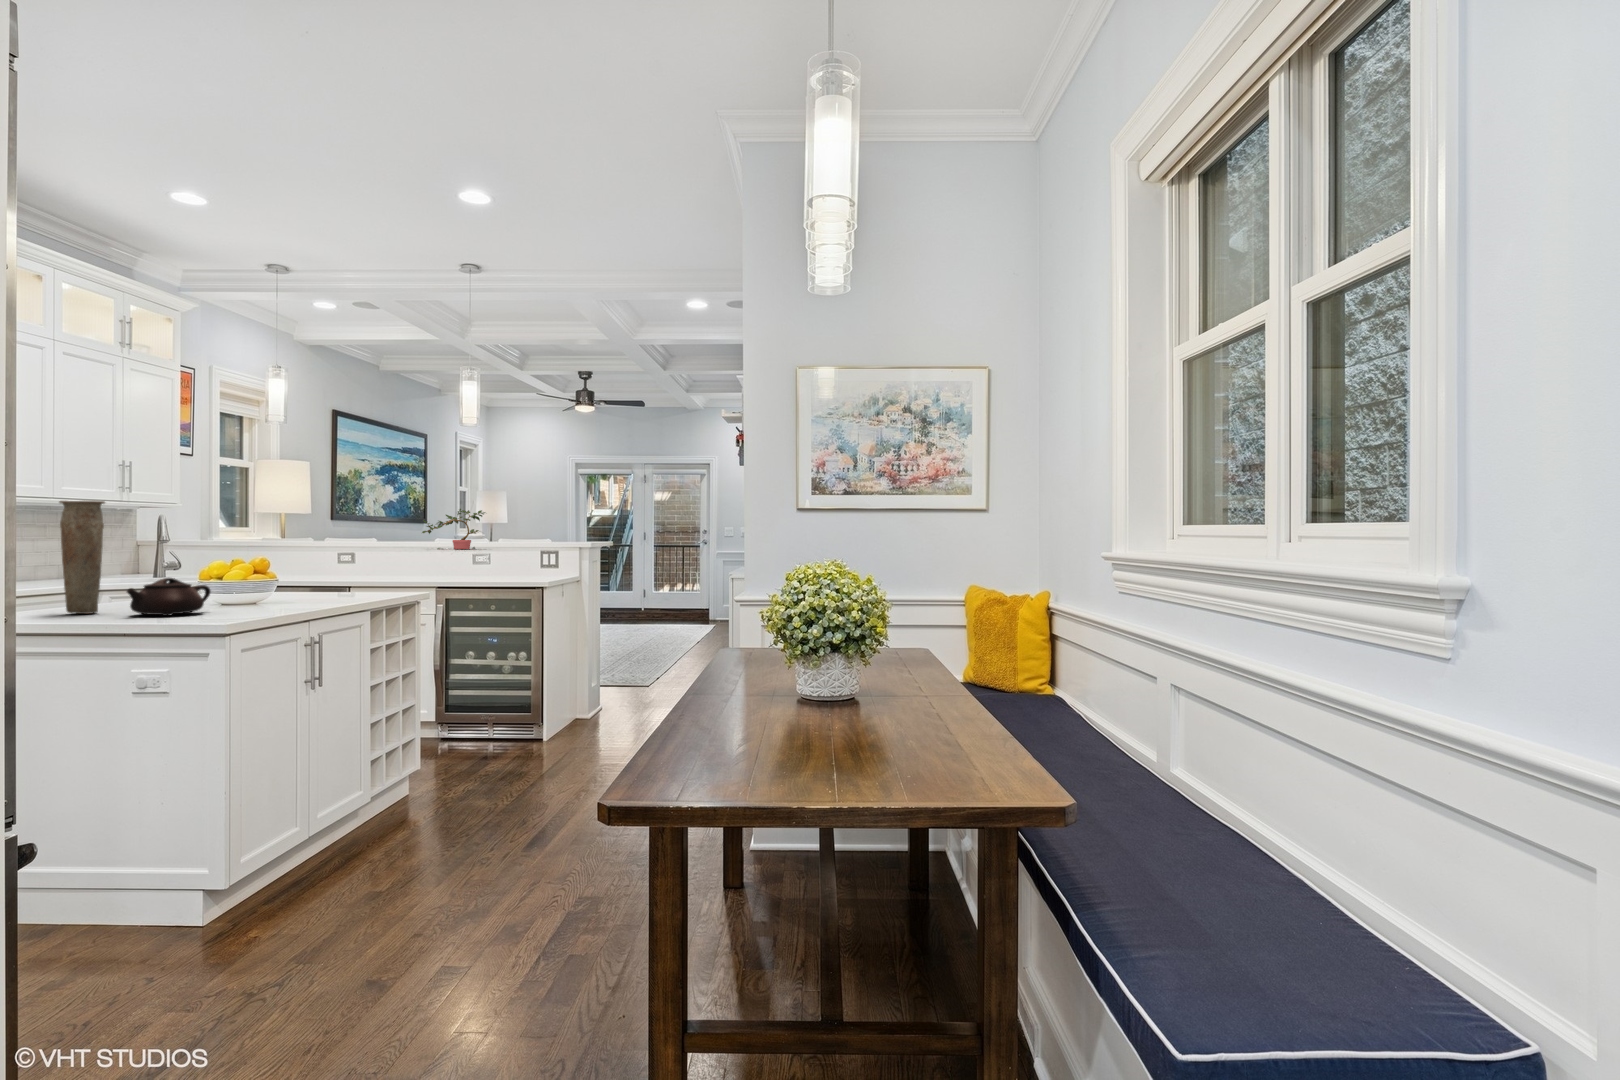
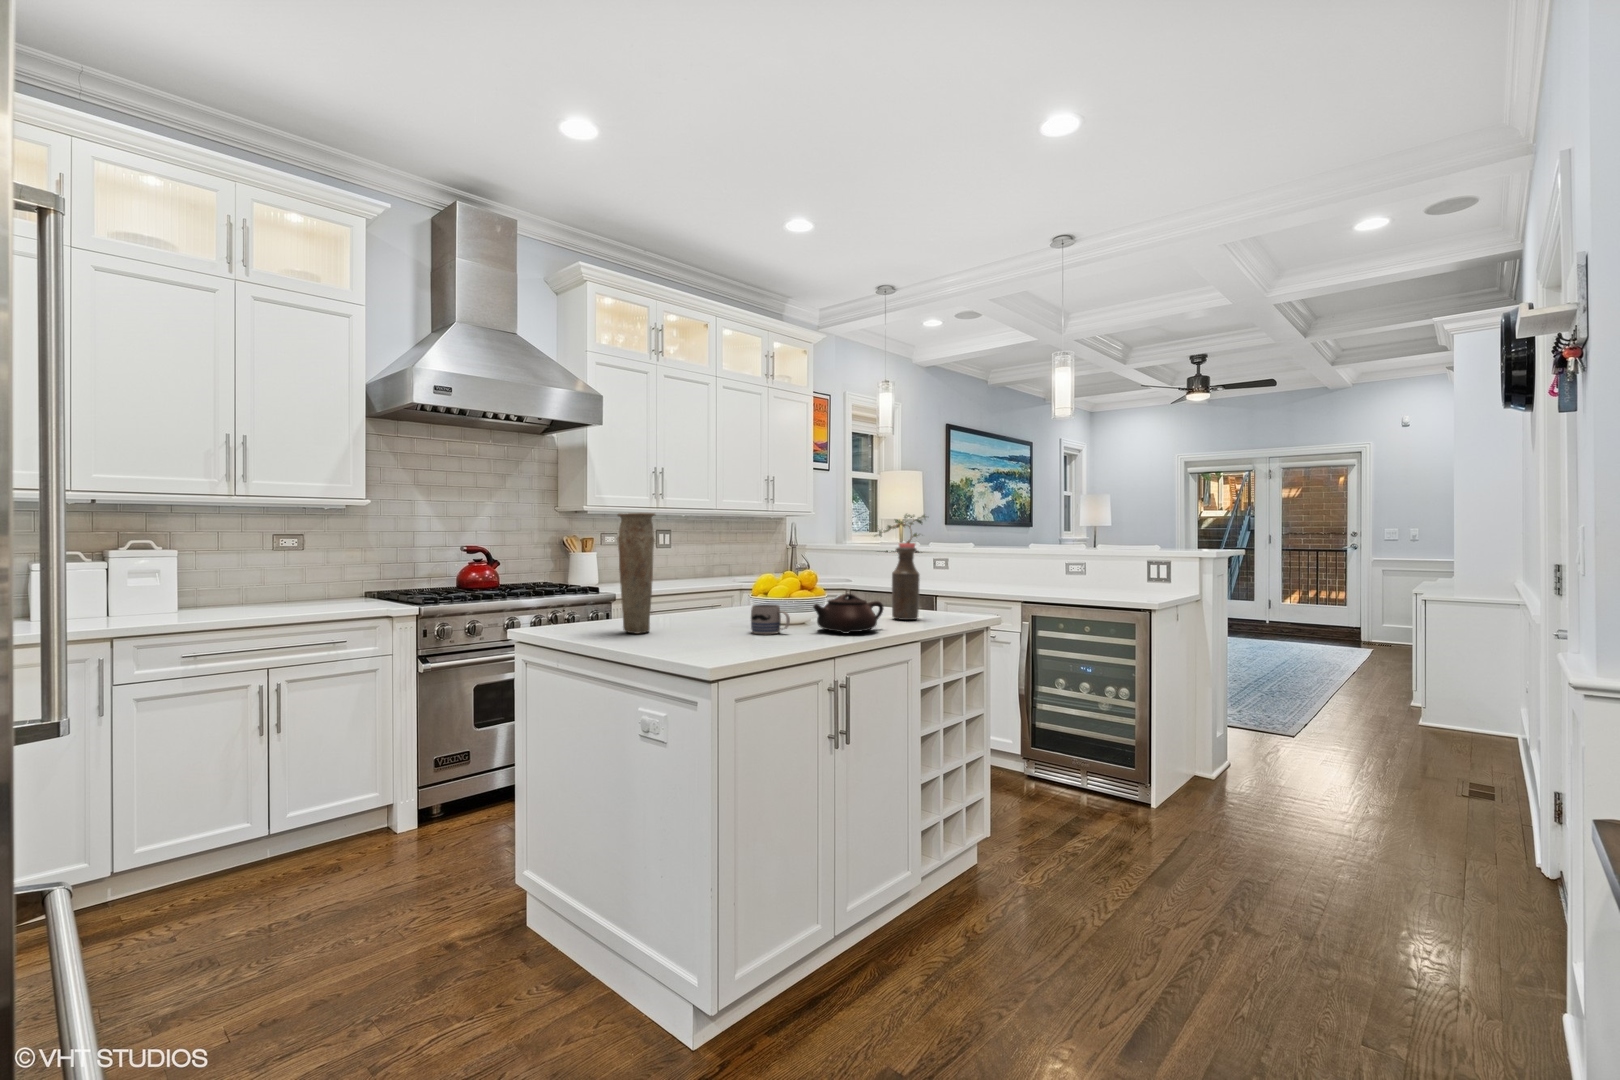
potted plant: present [422,509,485,549] -> present [875,514,926,548]
bottle: none [334,536,360,597] -> present [892,547,920,620]
teapot: present [127,578,211,616] -> present [813,593,884,633]
mug: none [211,584,253,609] -> present [751,605,790,634]

